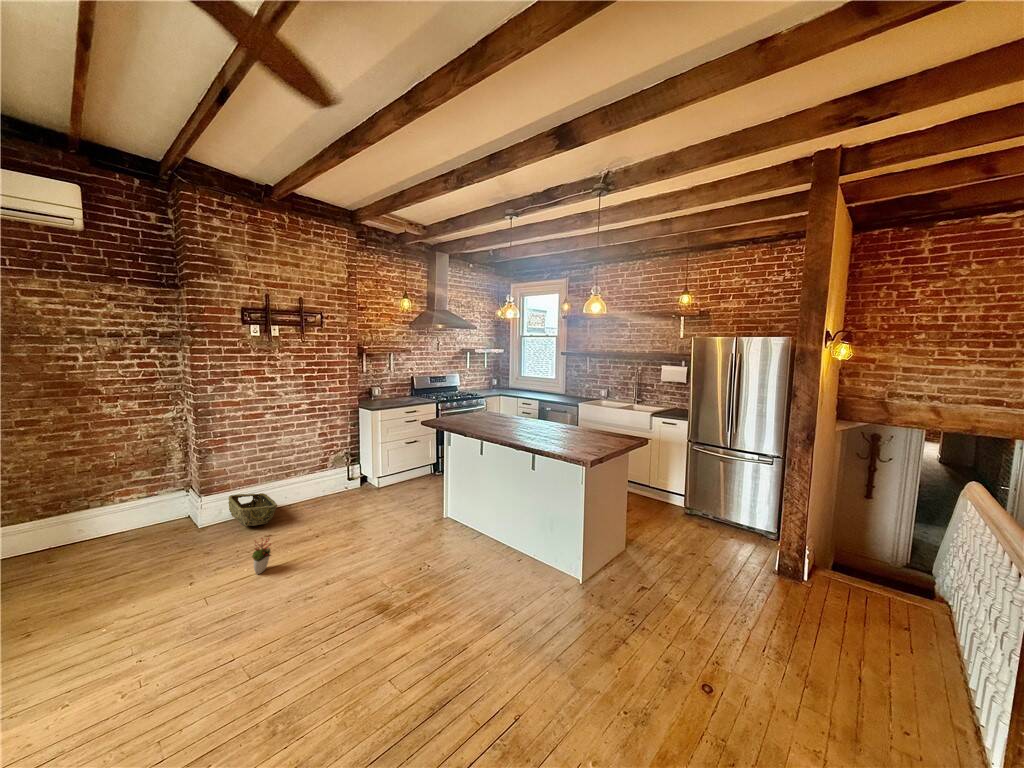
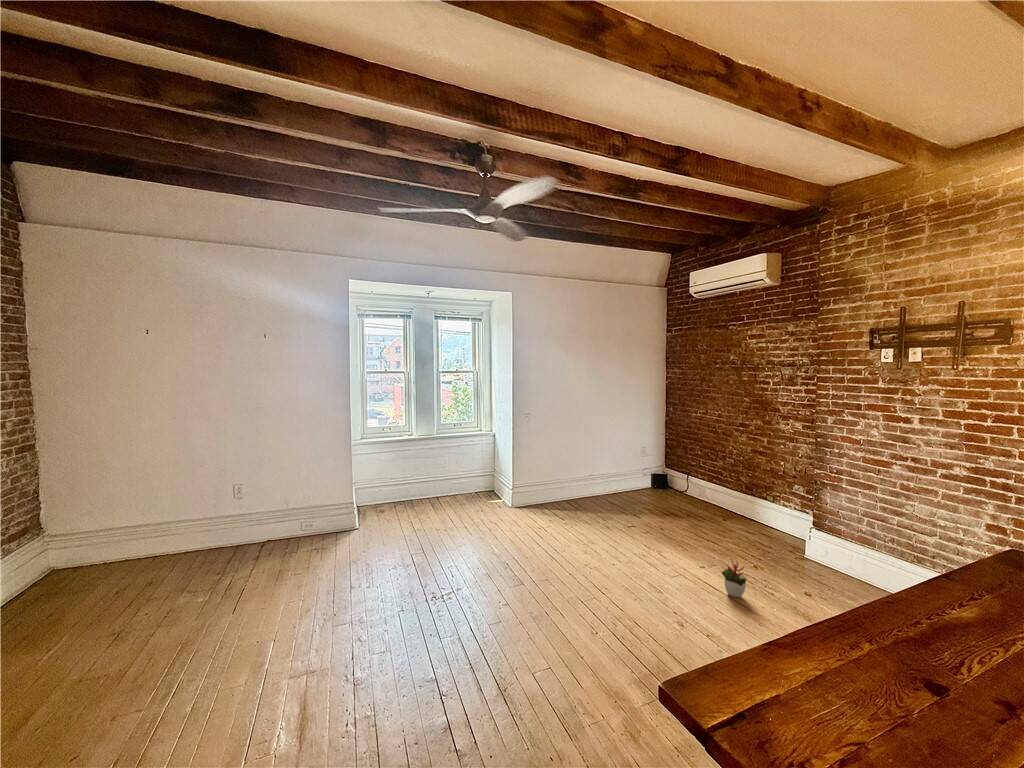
woven basket: present [229,493,277,526] -> none [799,542,871,587]

